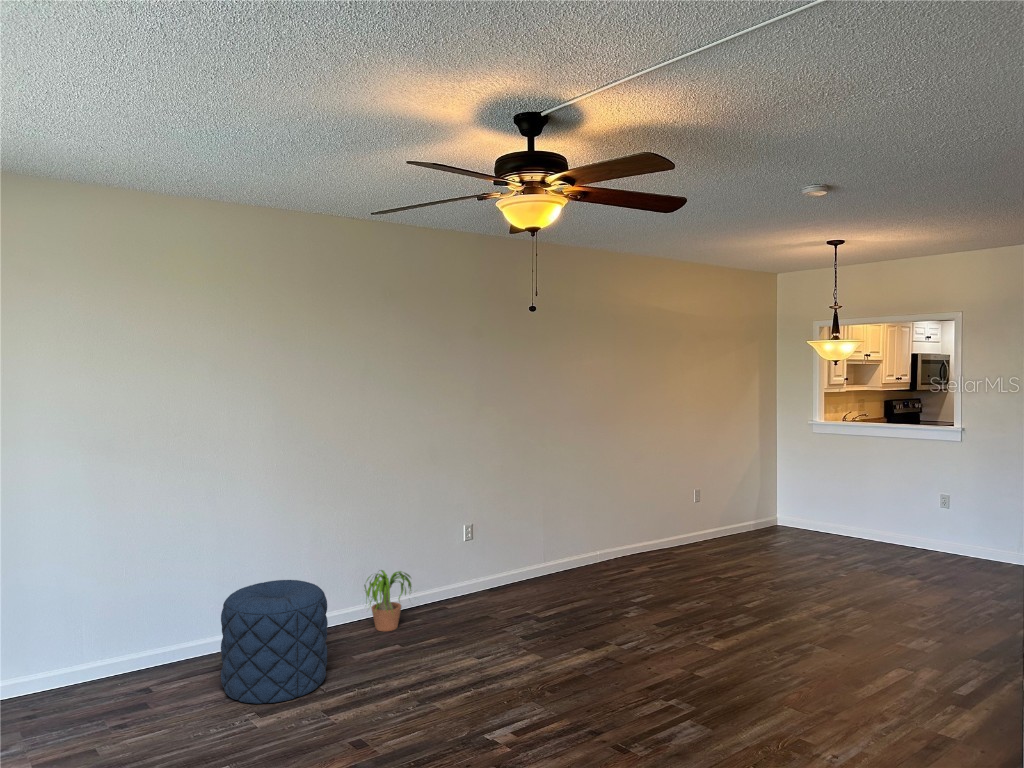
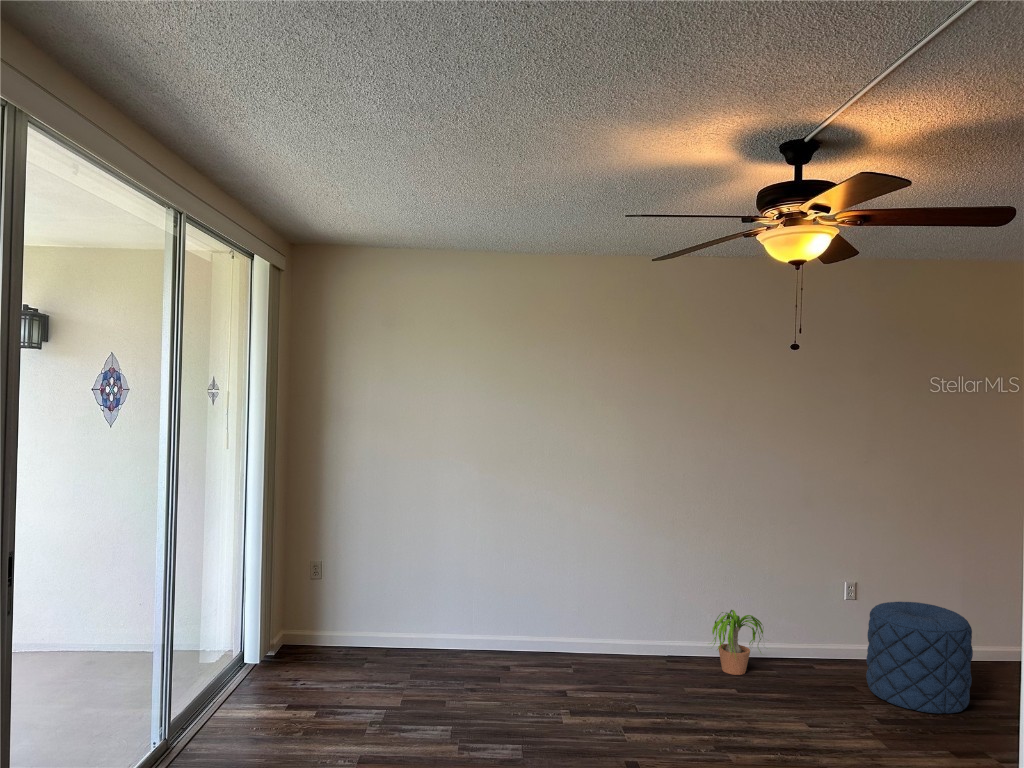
pouf: present [221,580,328,704] -> present [866,602,973,714]

